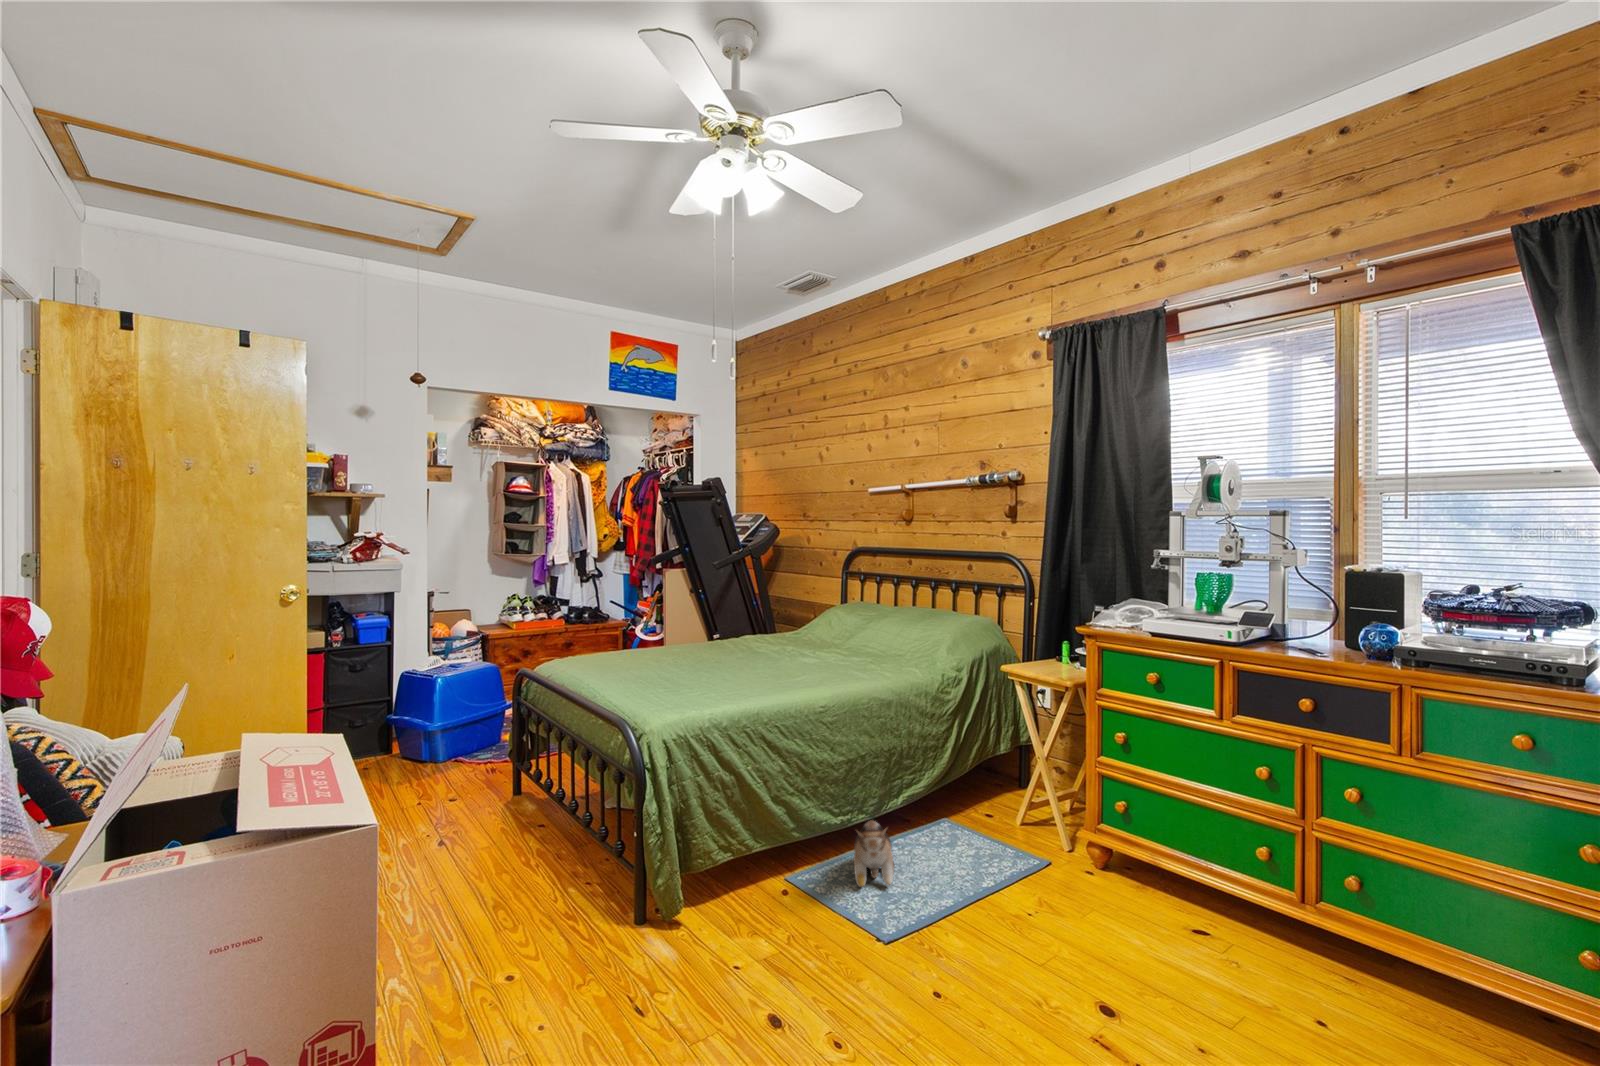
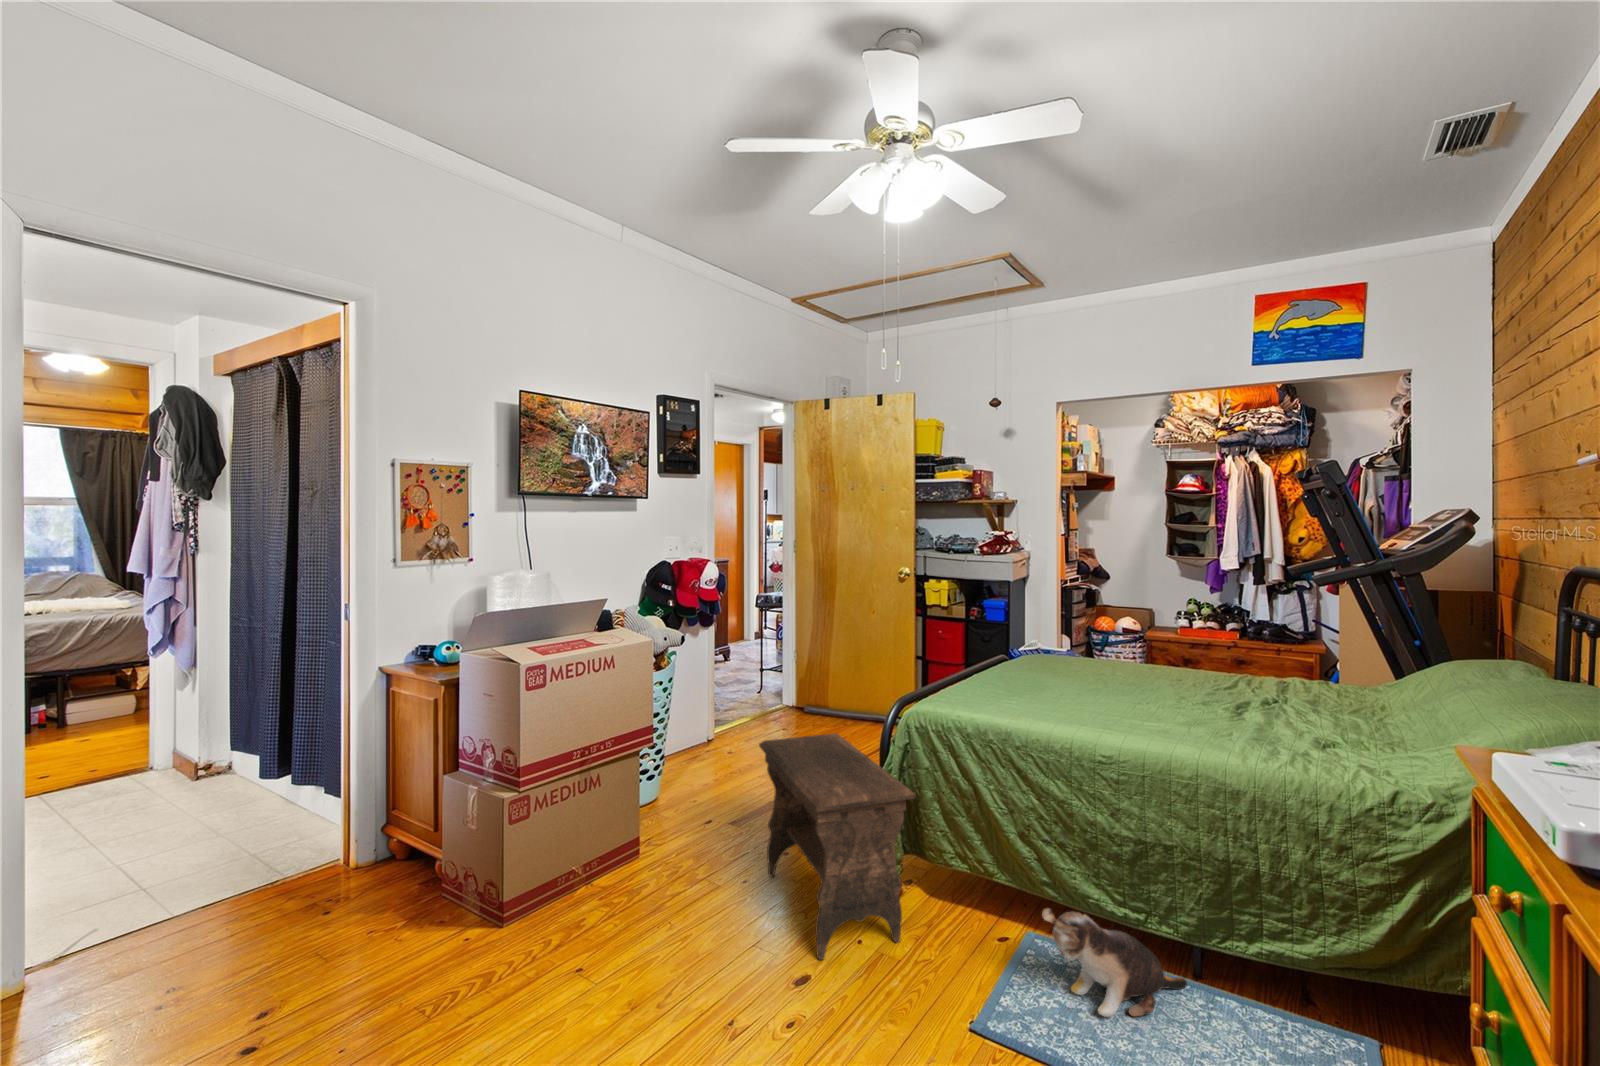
footstool: none [528,786,759,1003] -> present [759,733,915,960]

